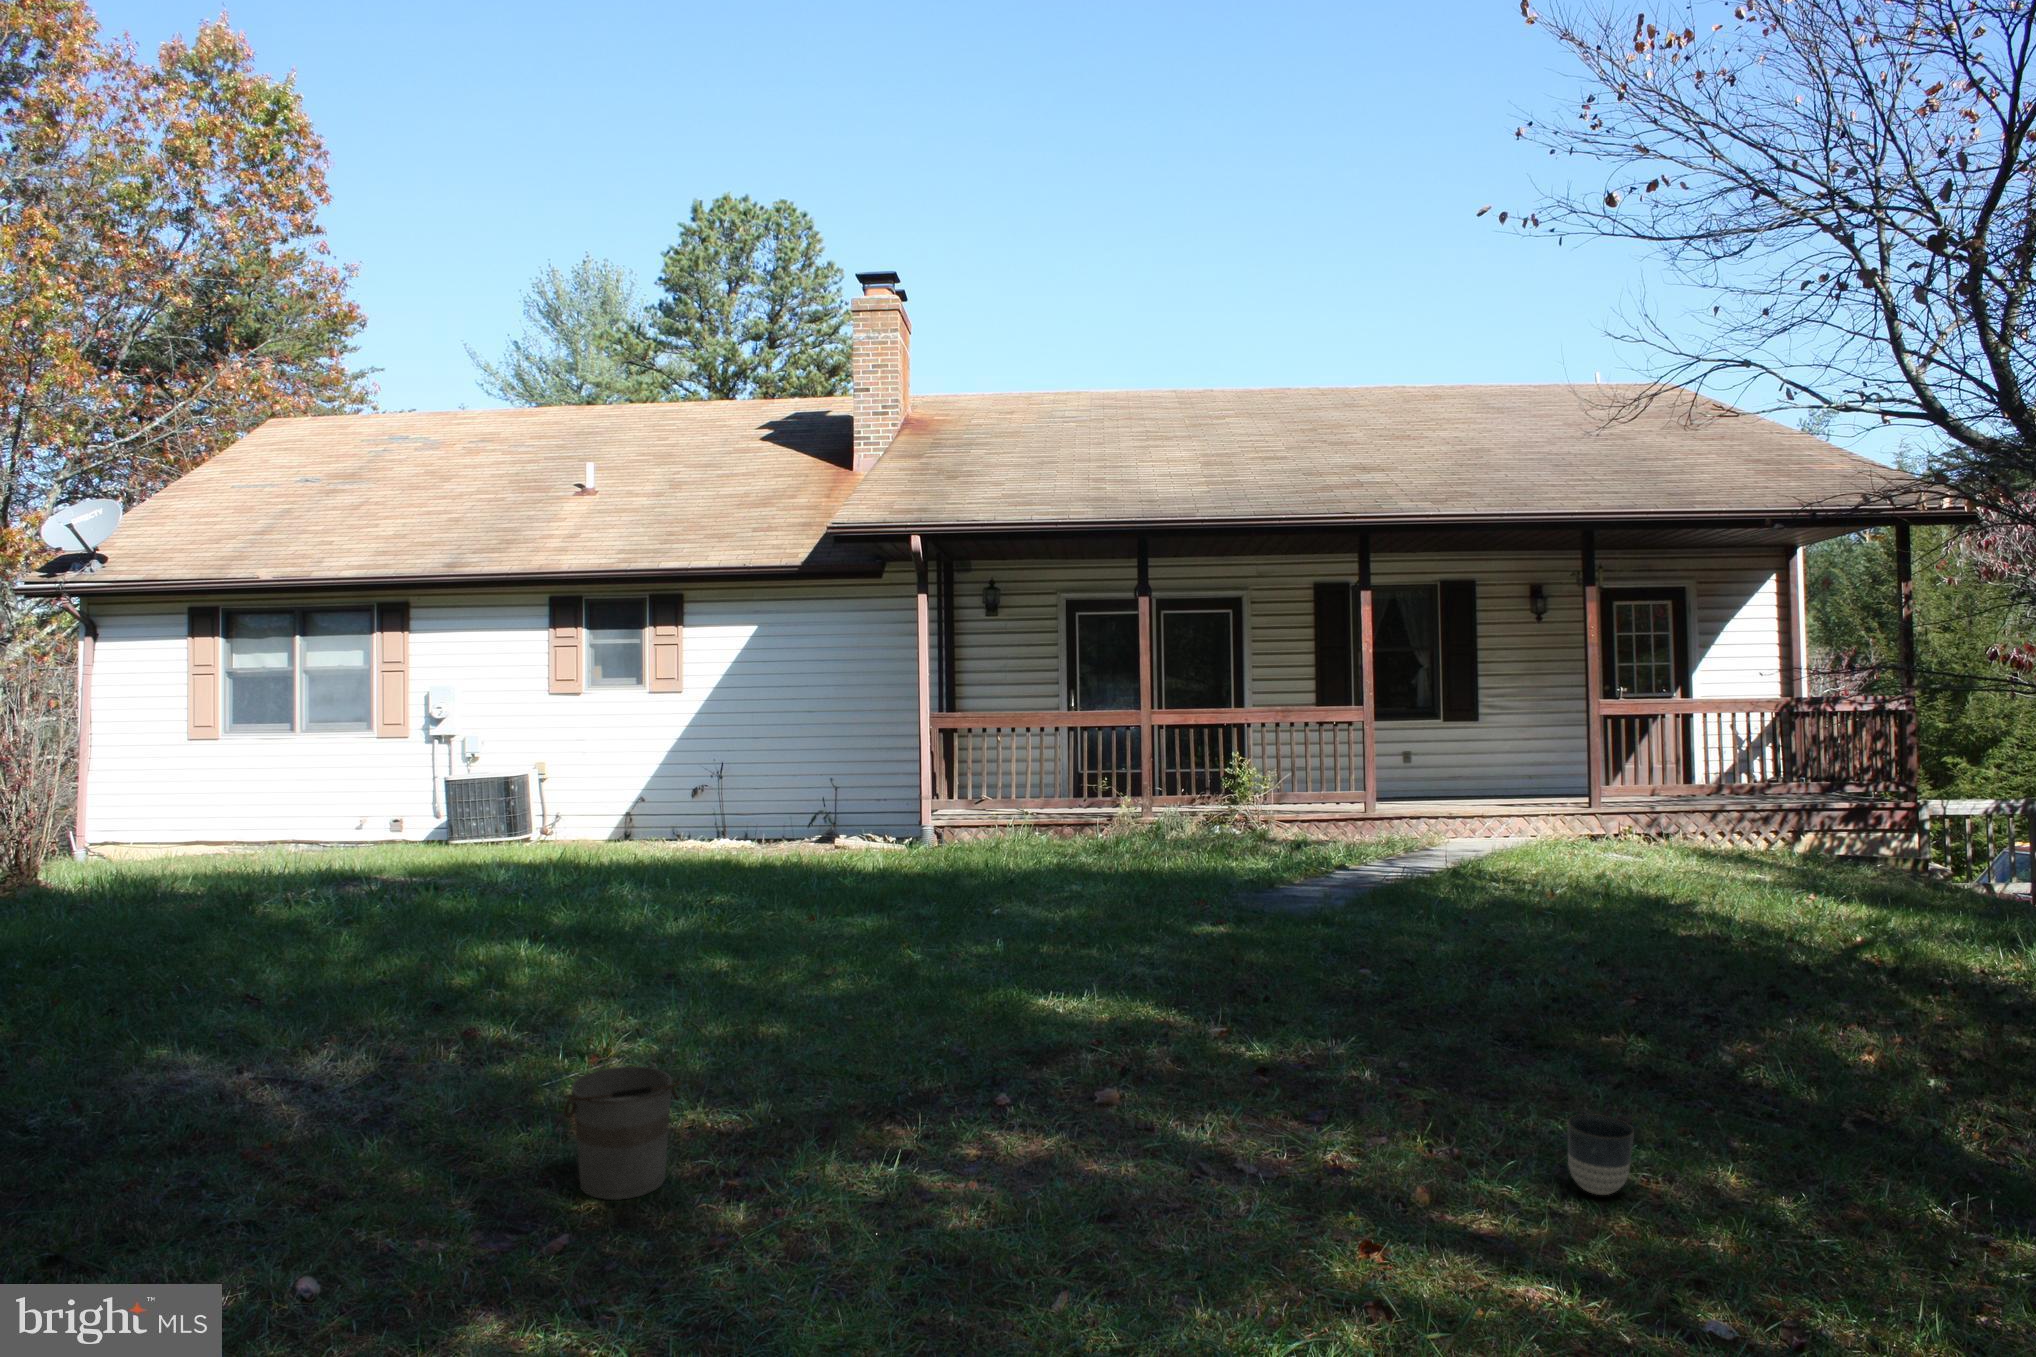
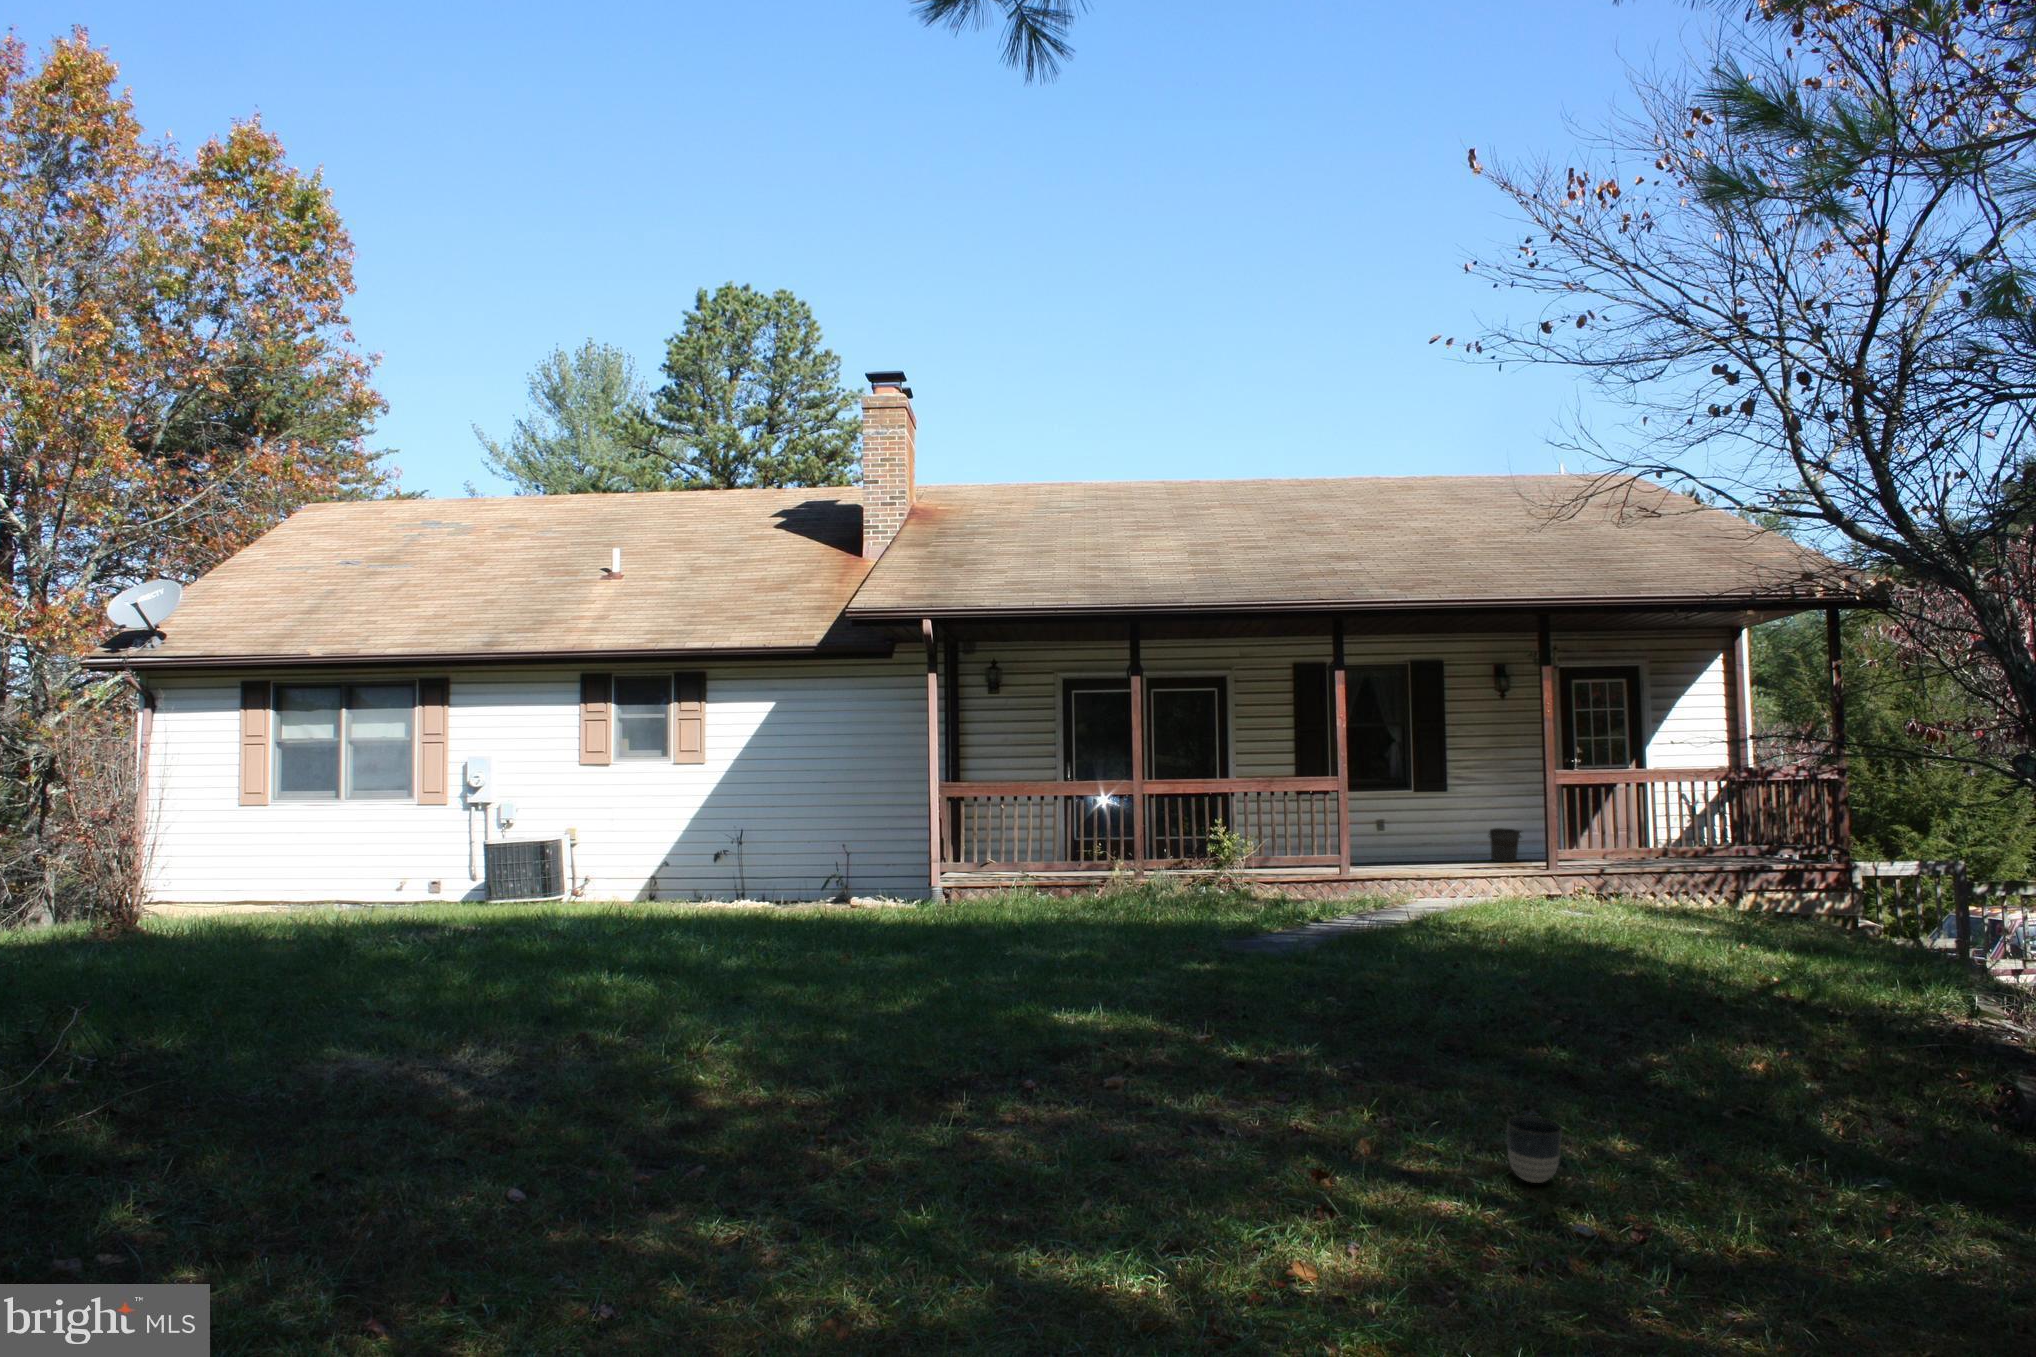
bucket: present [564,1066,681,1200] -> present [1489,828,1521,862]

